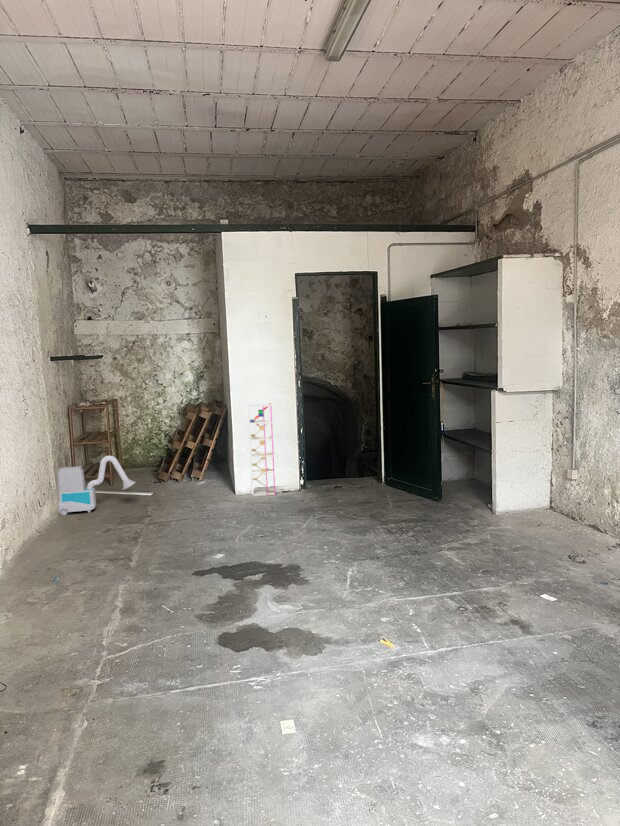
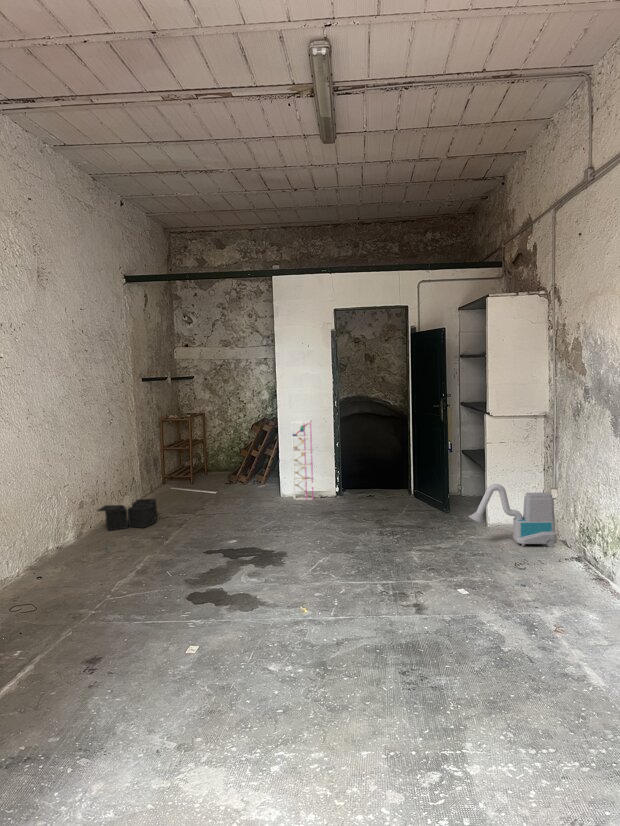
vacuum cleaner: present [57,456,135,515] -> present [469,484,557,547]
storage bin: none [20,509,105,557] -> present [97,499,157,531]

